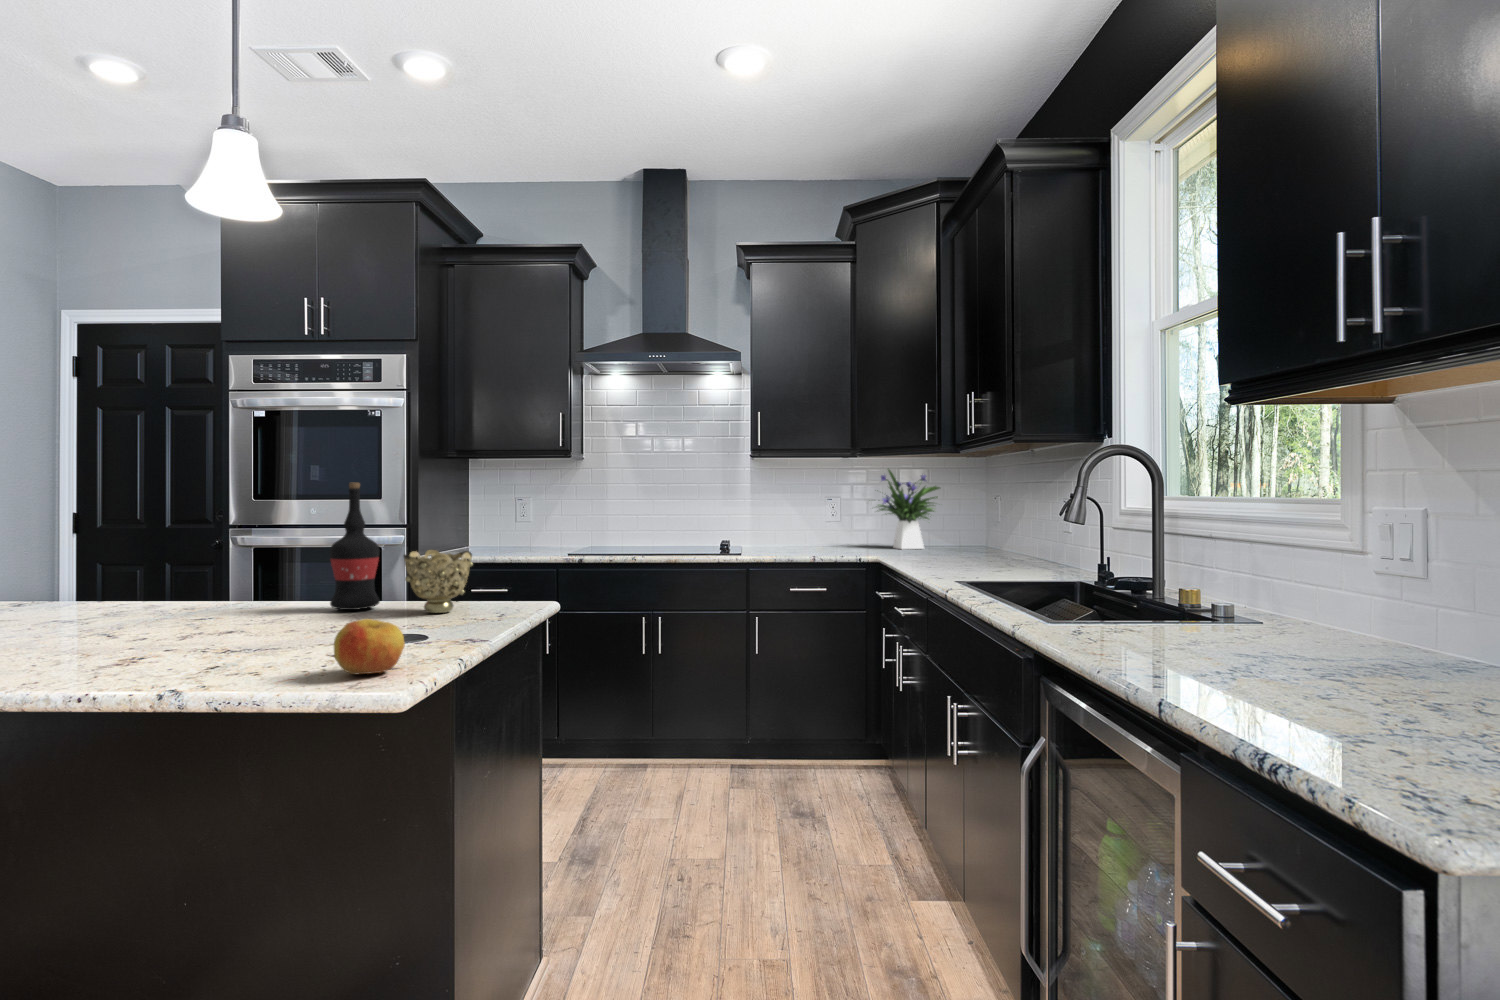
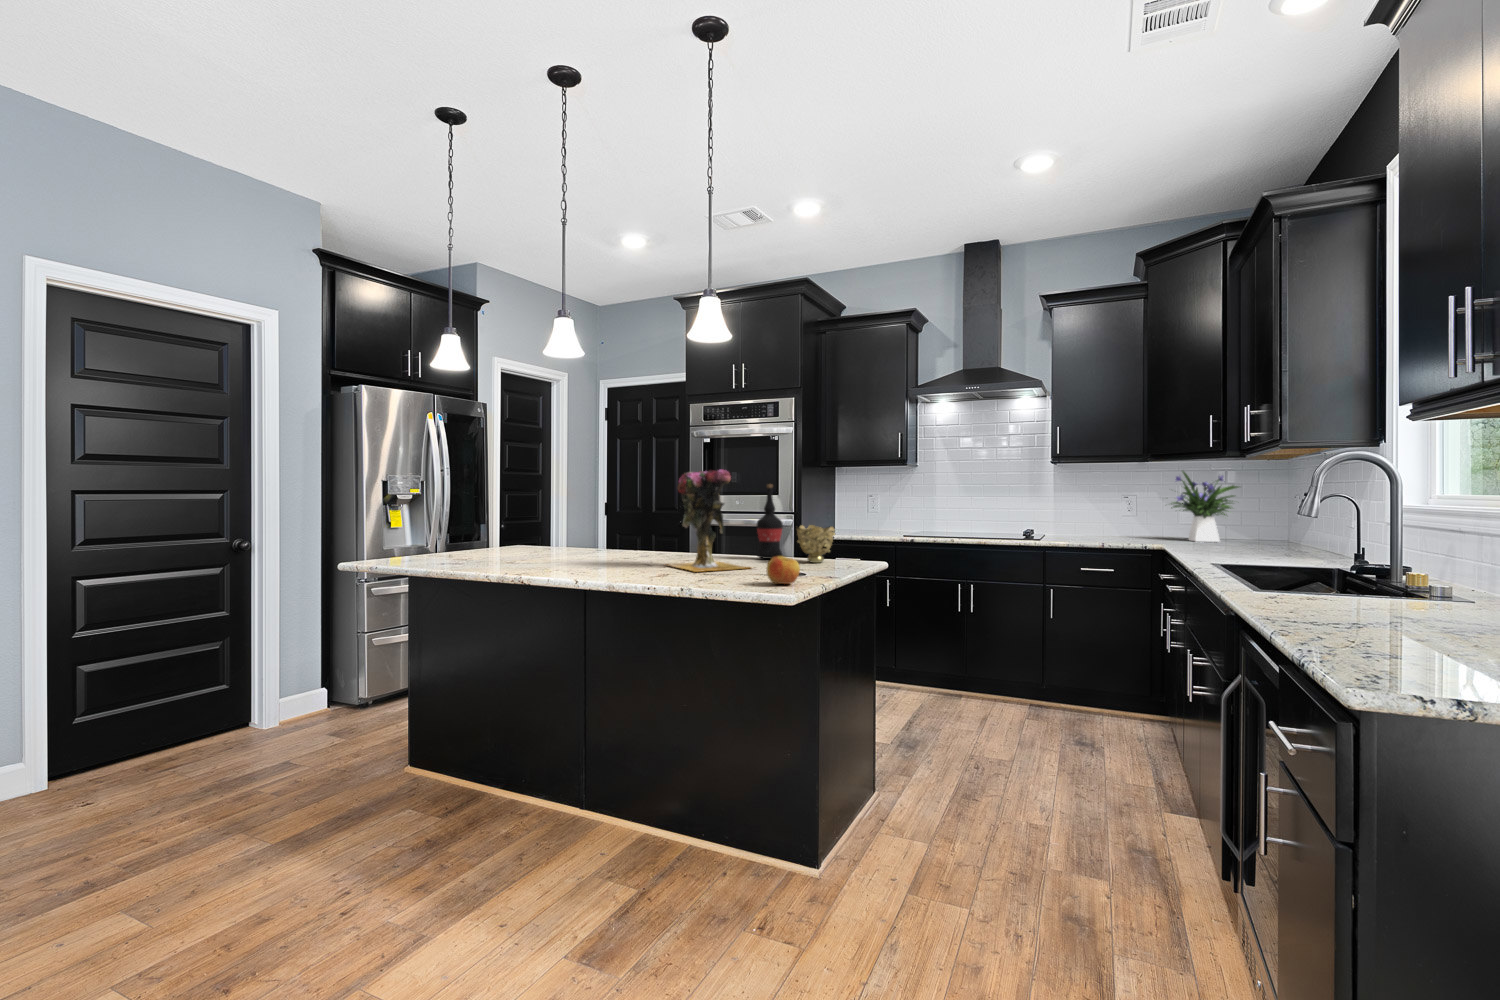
vase: none [117,455,319,655] -> present [668,470,747,572]

